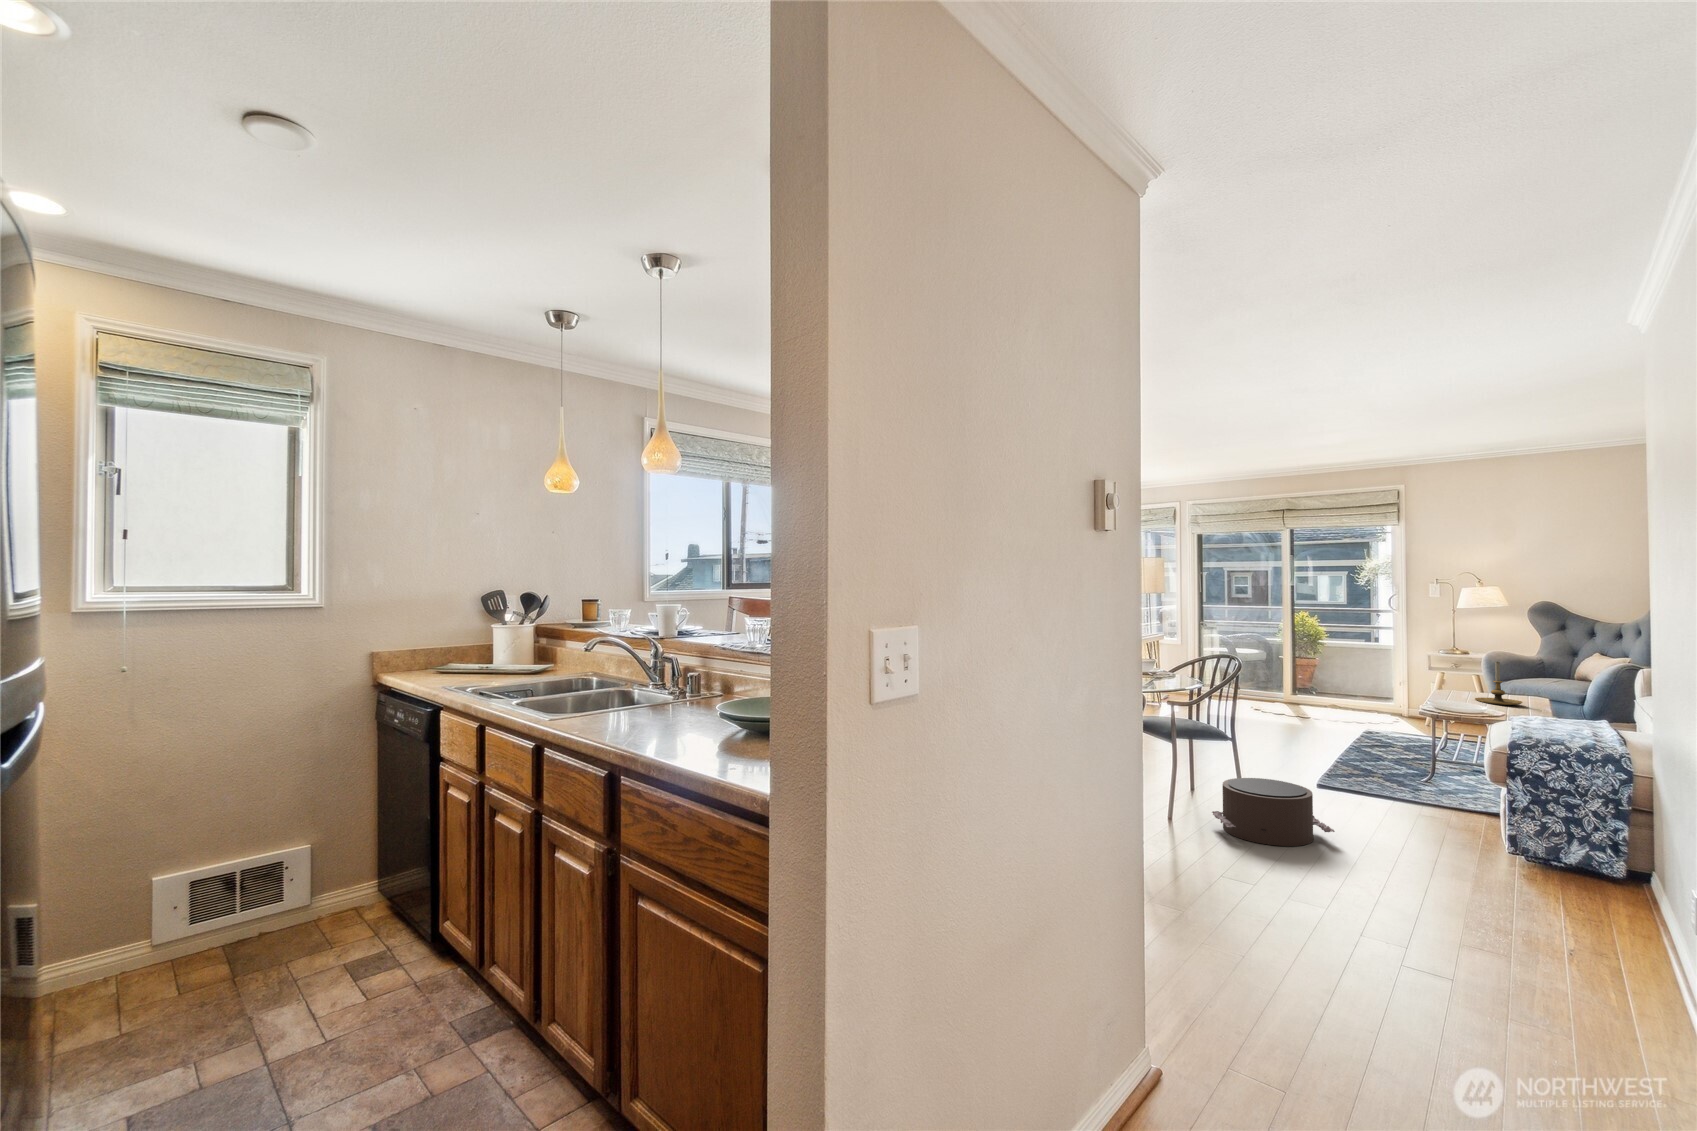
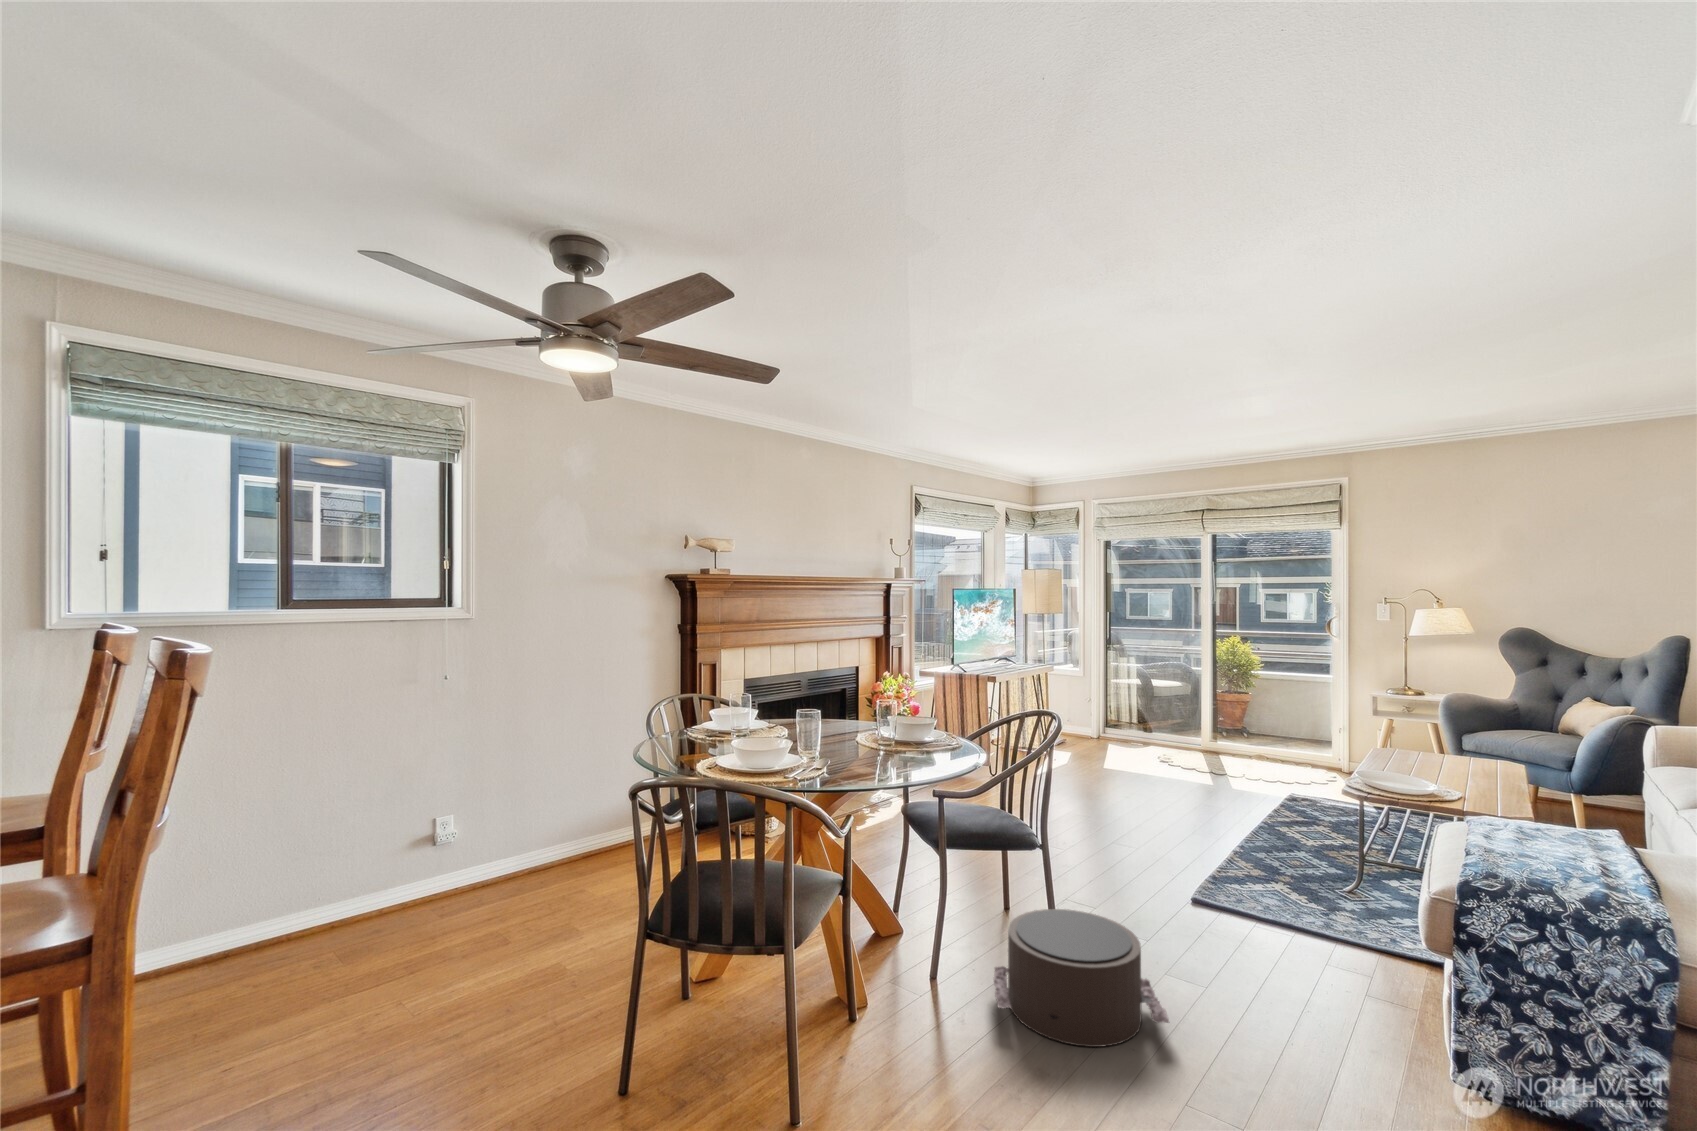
candle holder: present [1475,662,1523,705] -> none [1423,715,1490,778]

